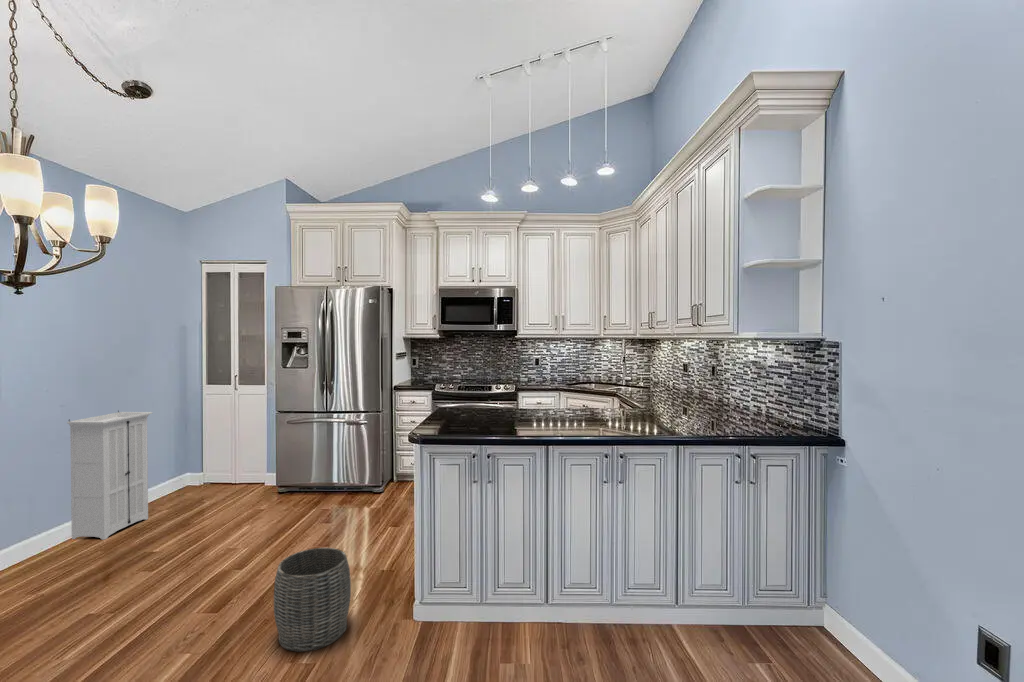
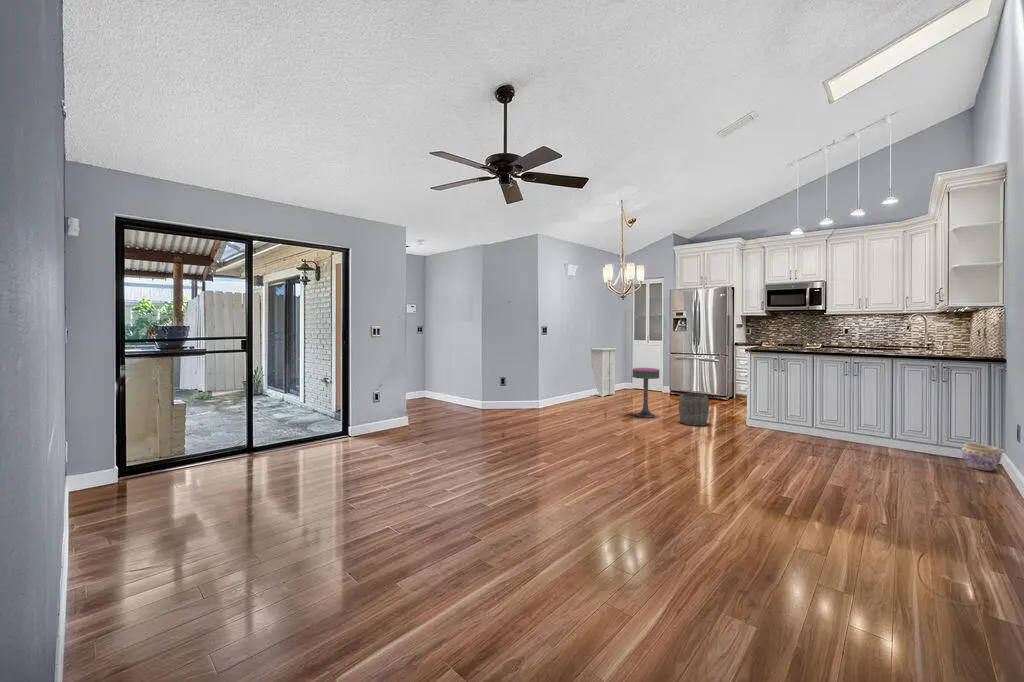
bar stool: none [140,491,226,645] -> present [632,368,660,417]
planter: none [789,599,845,660] -> present [961,443,1001,471]

